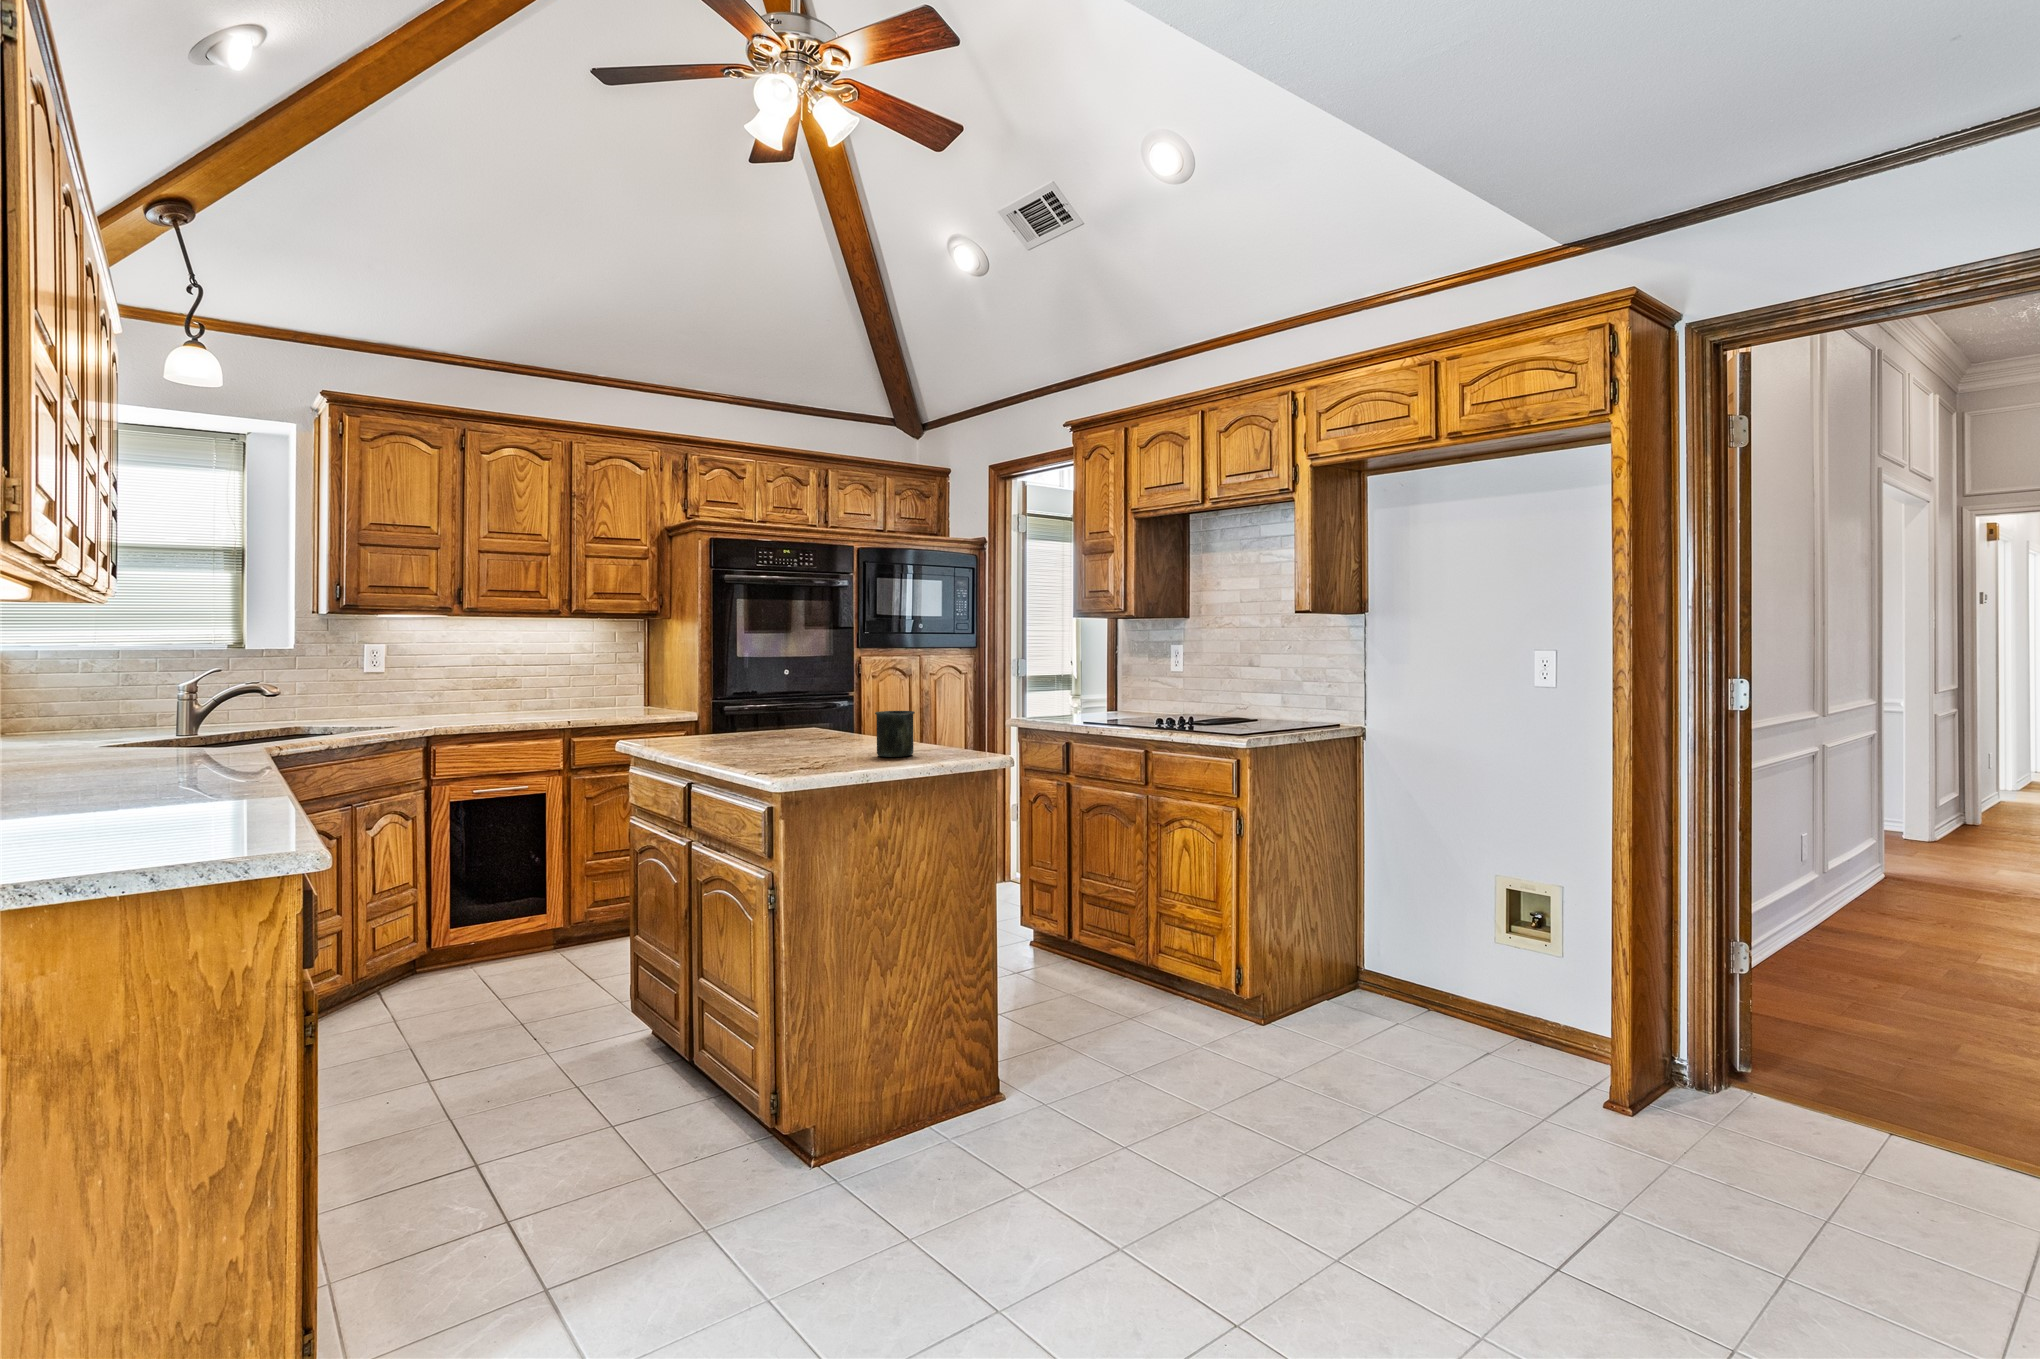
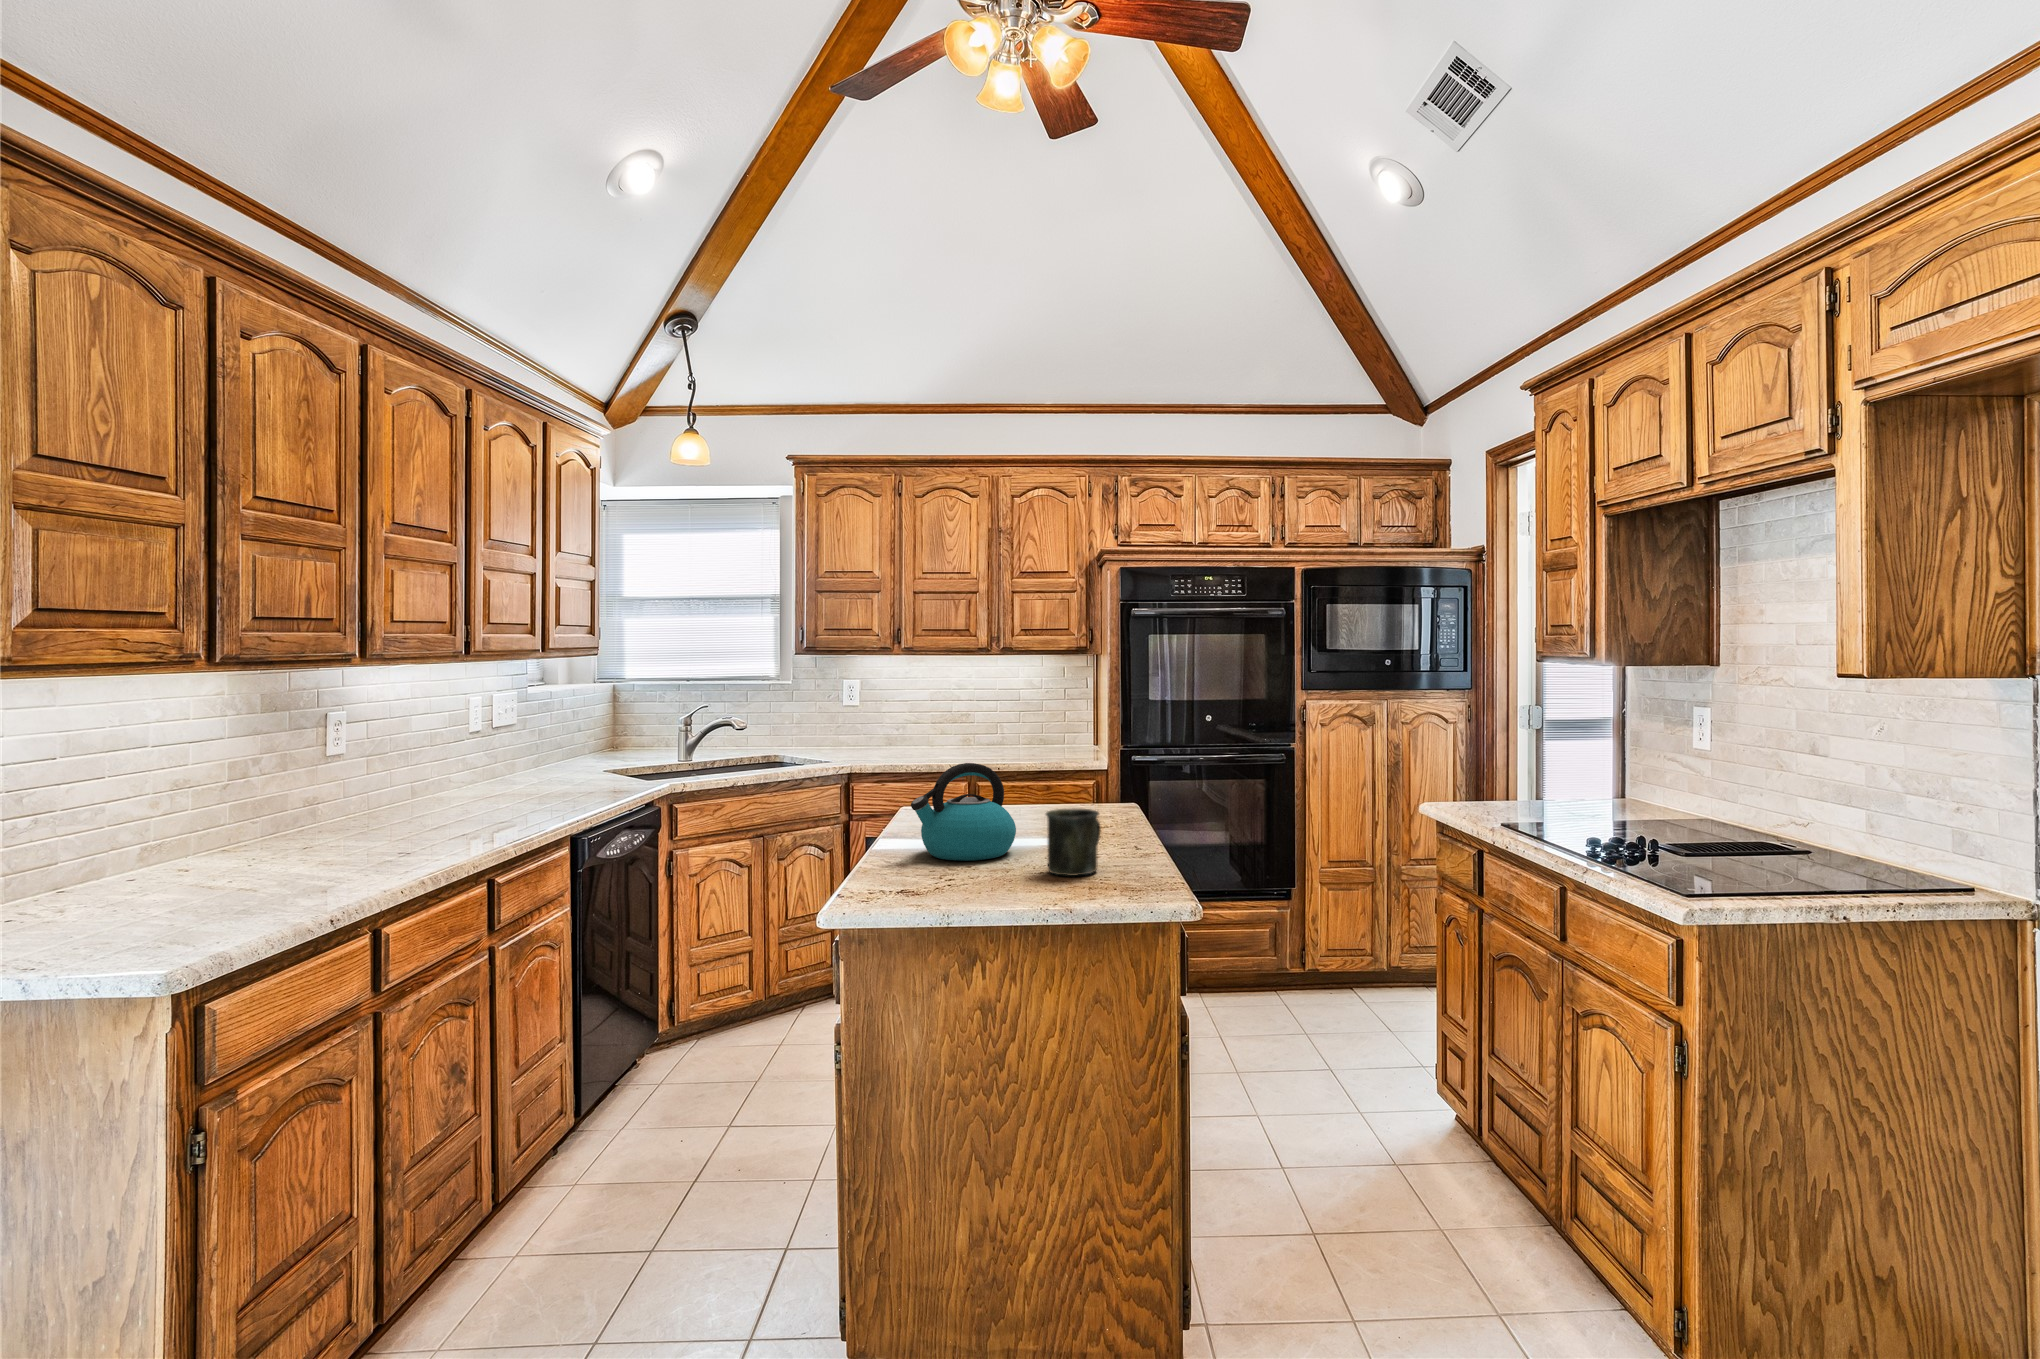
kettle: none [748,684,826,758] -> present [911,763,1016,861]

